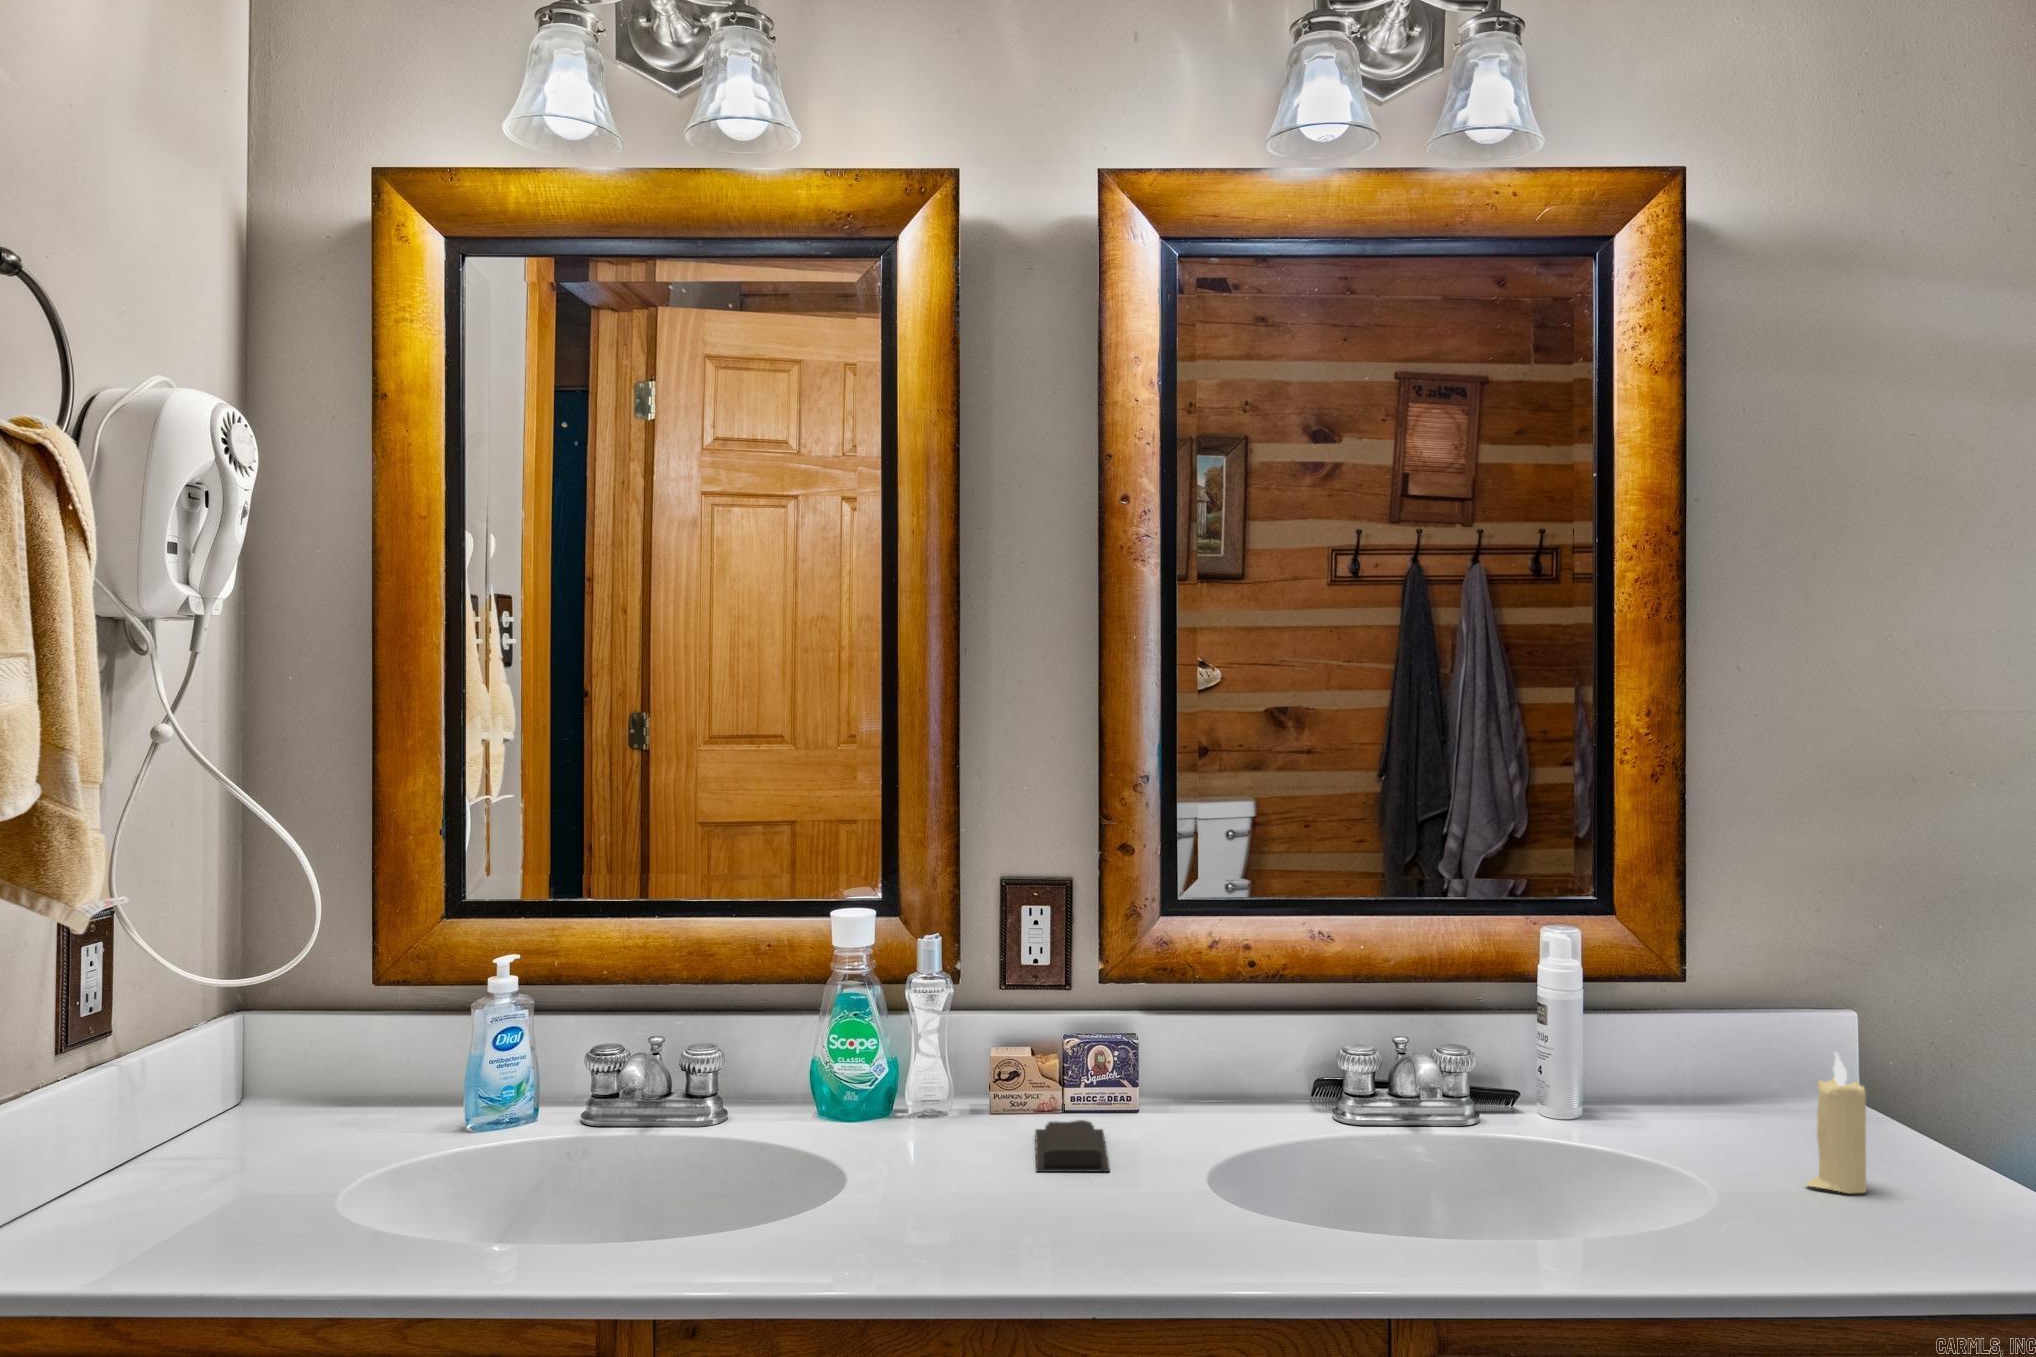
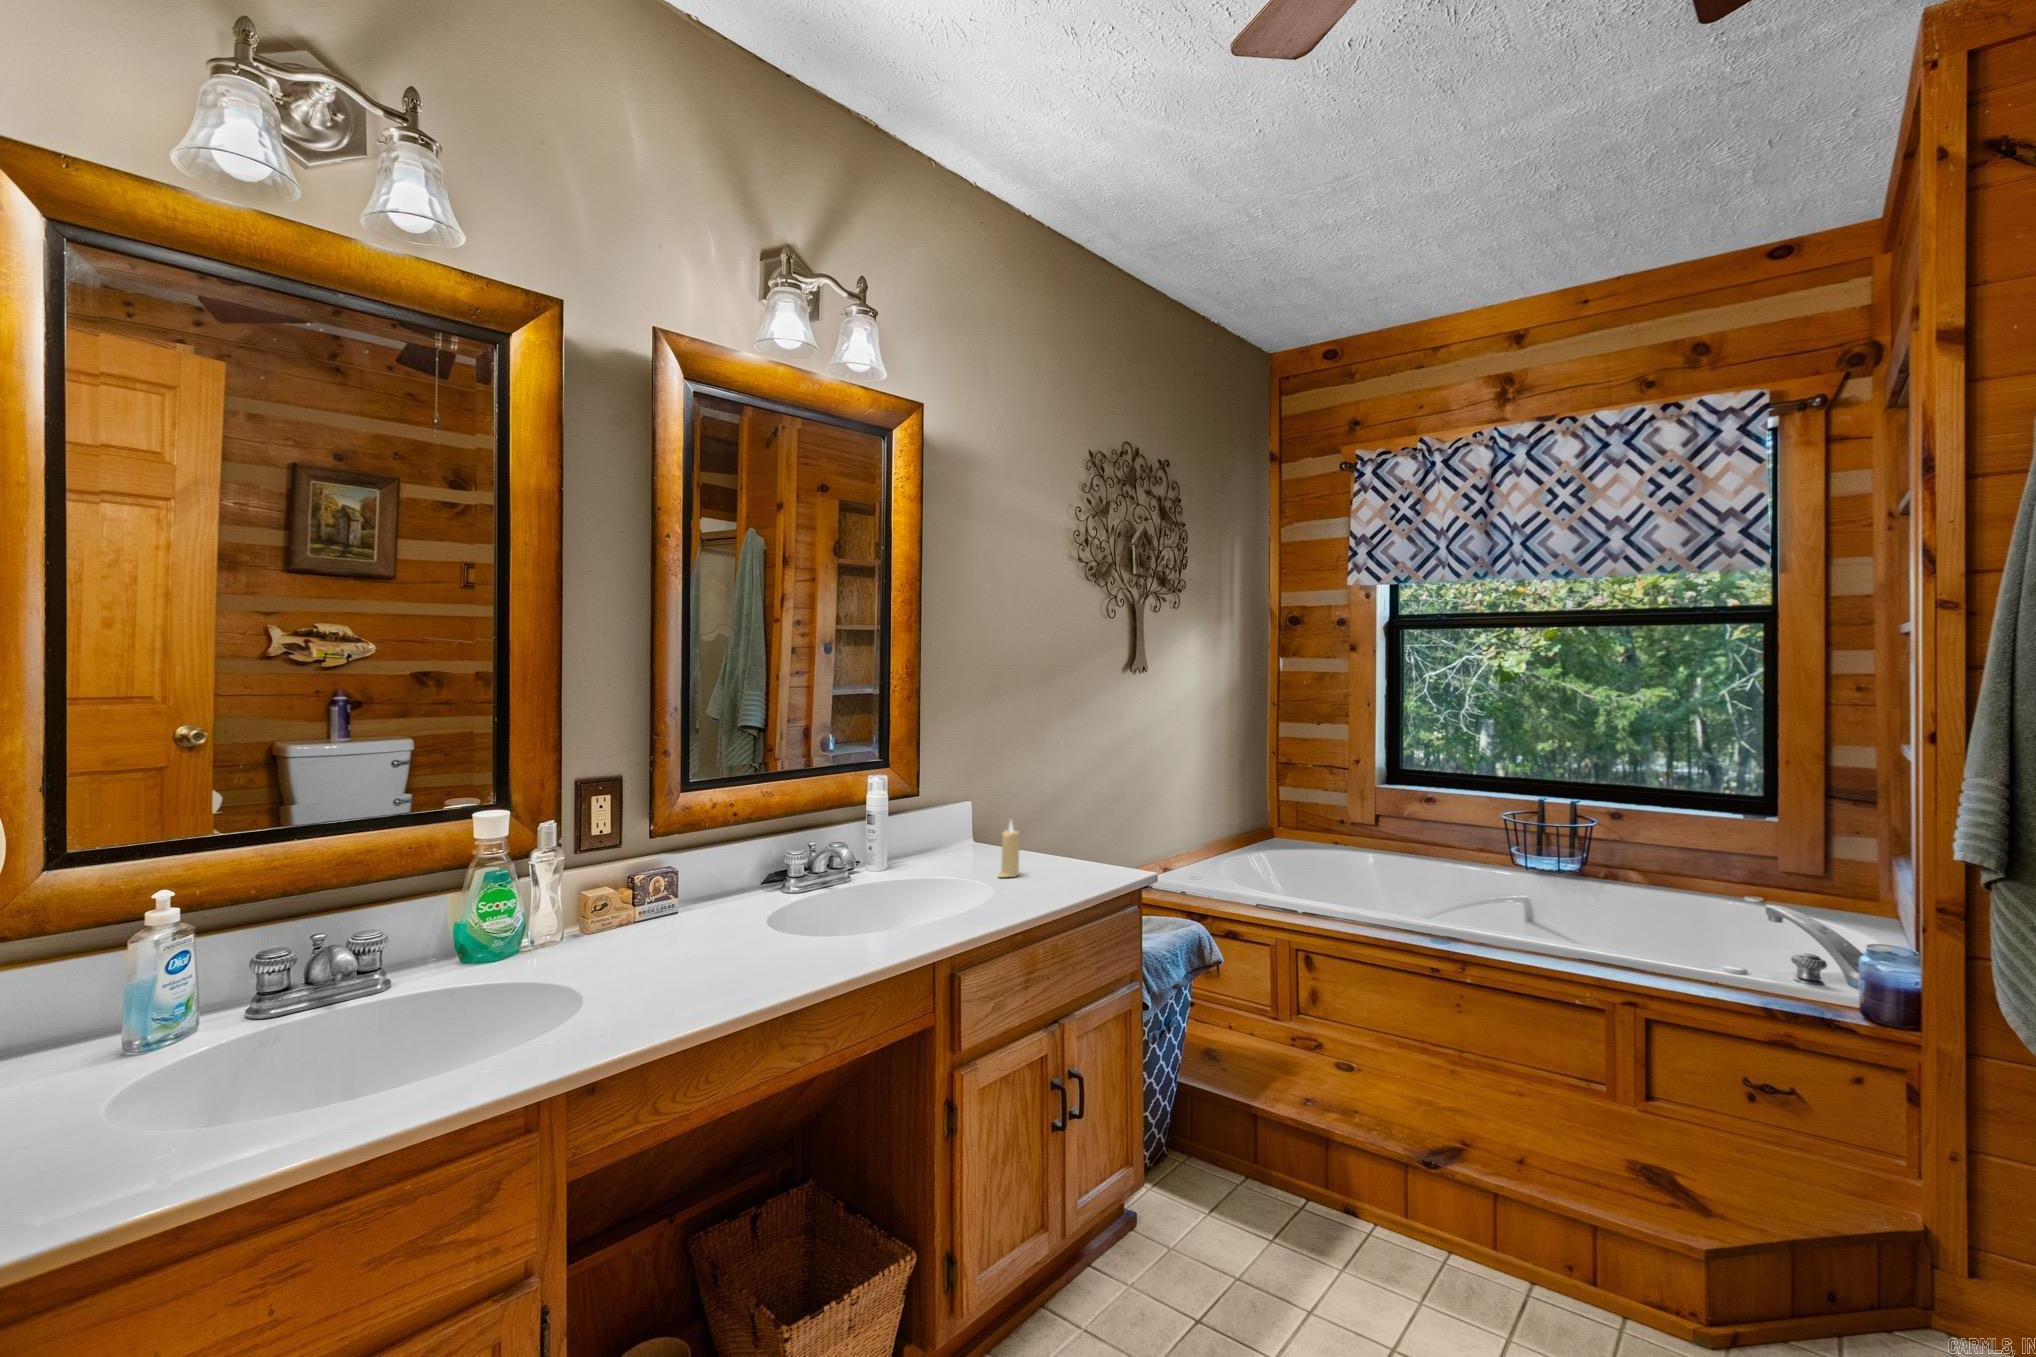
soap bar: present [1035,1120,1110,1172] -> none [637,921,715,955]

